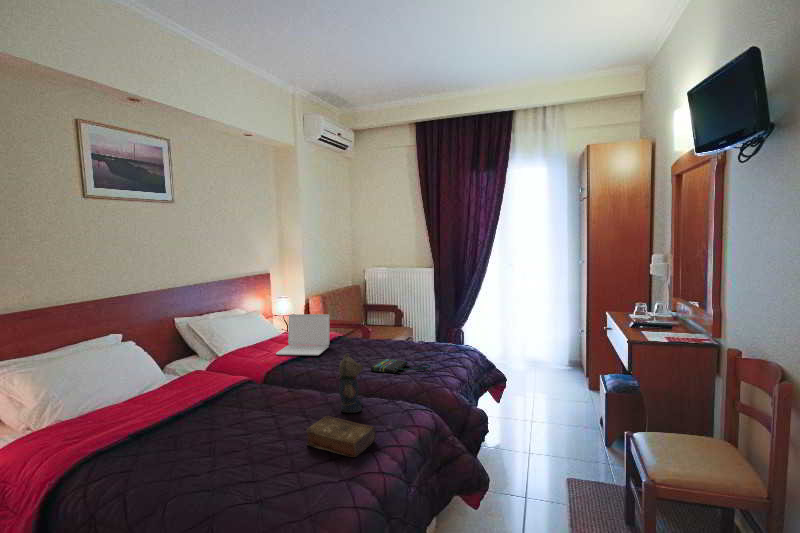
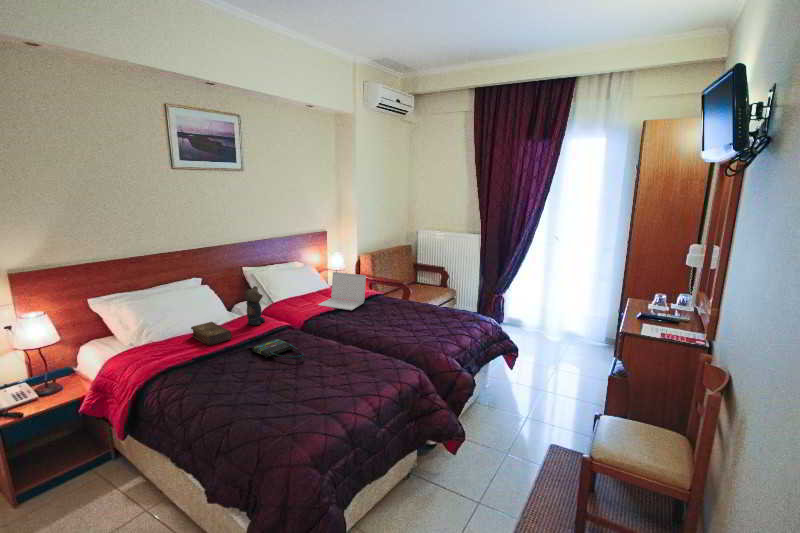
teddy bear: present [338,353,363,413] -> present [245,286,265,325]
tote bag: present [371,359,431,375] -> present [252,339,304,364]
book: present [306,416,376,457] -> present [191,322,232,345]

